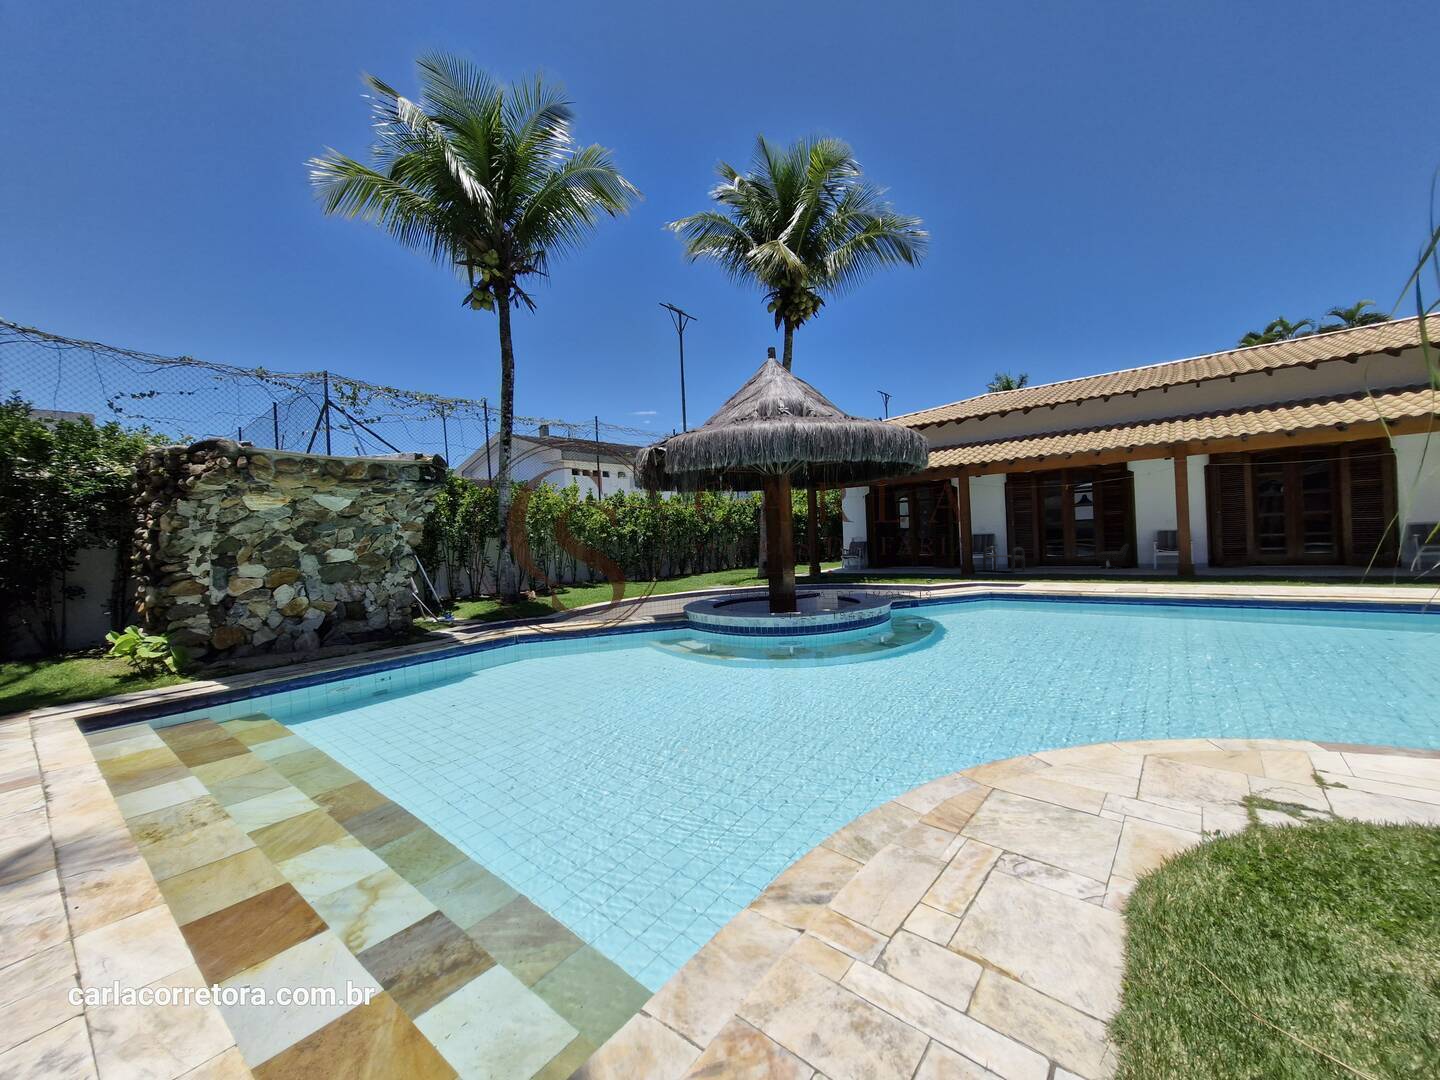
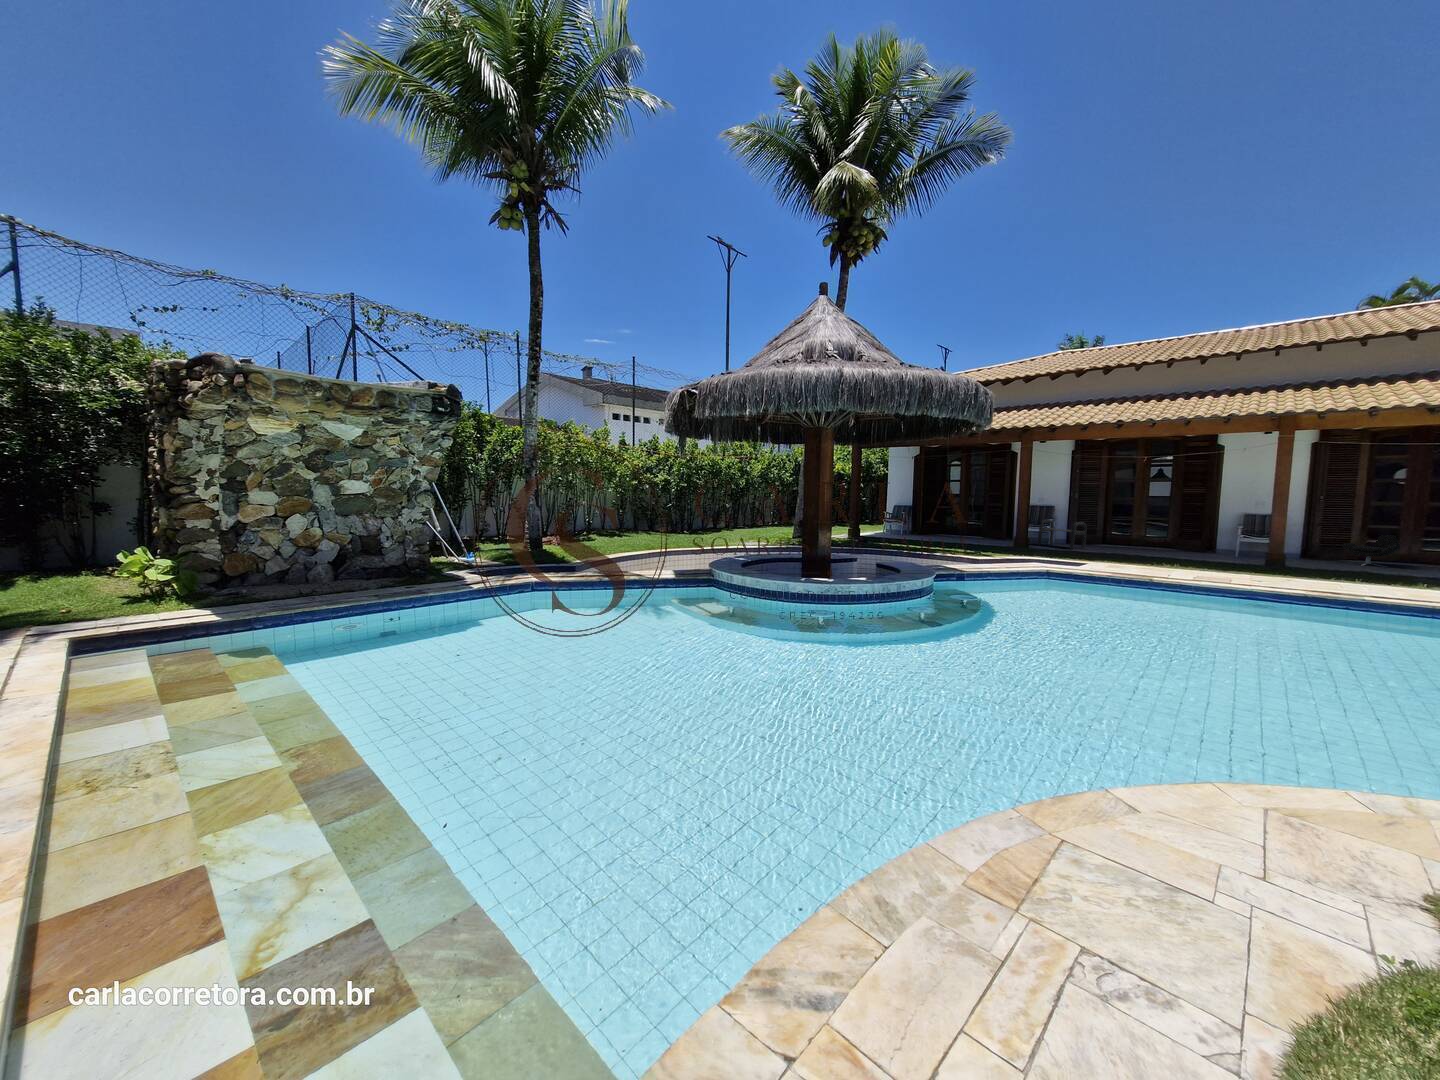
lounge chair: present [1098,544,1129,568] -> present [1342,535,1400,566]

